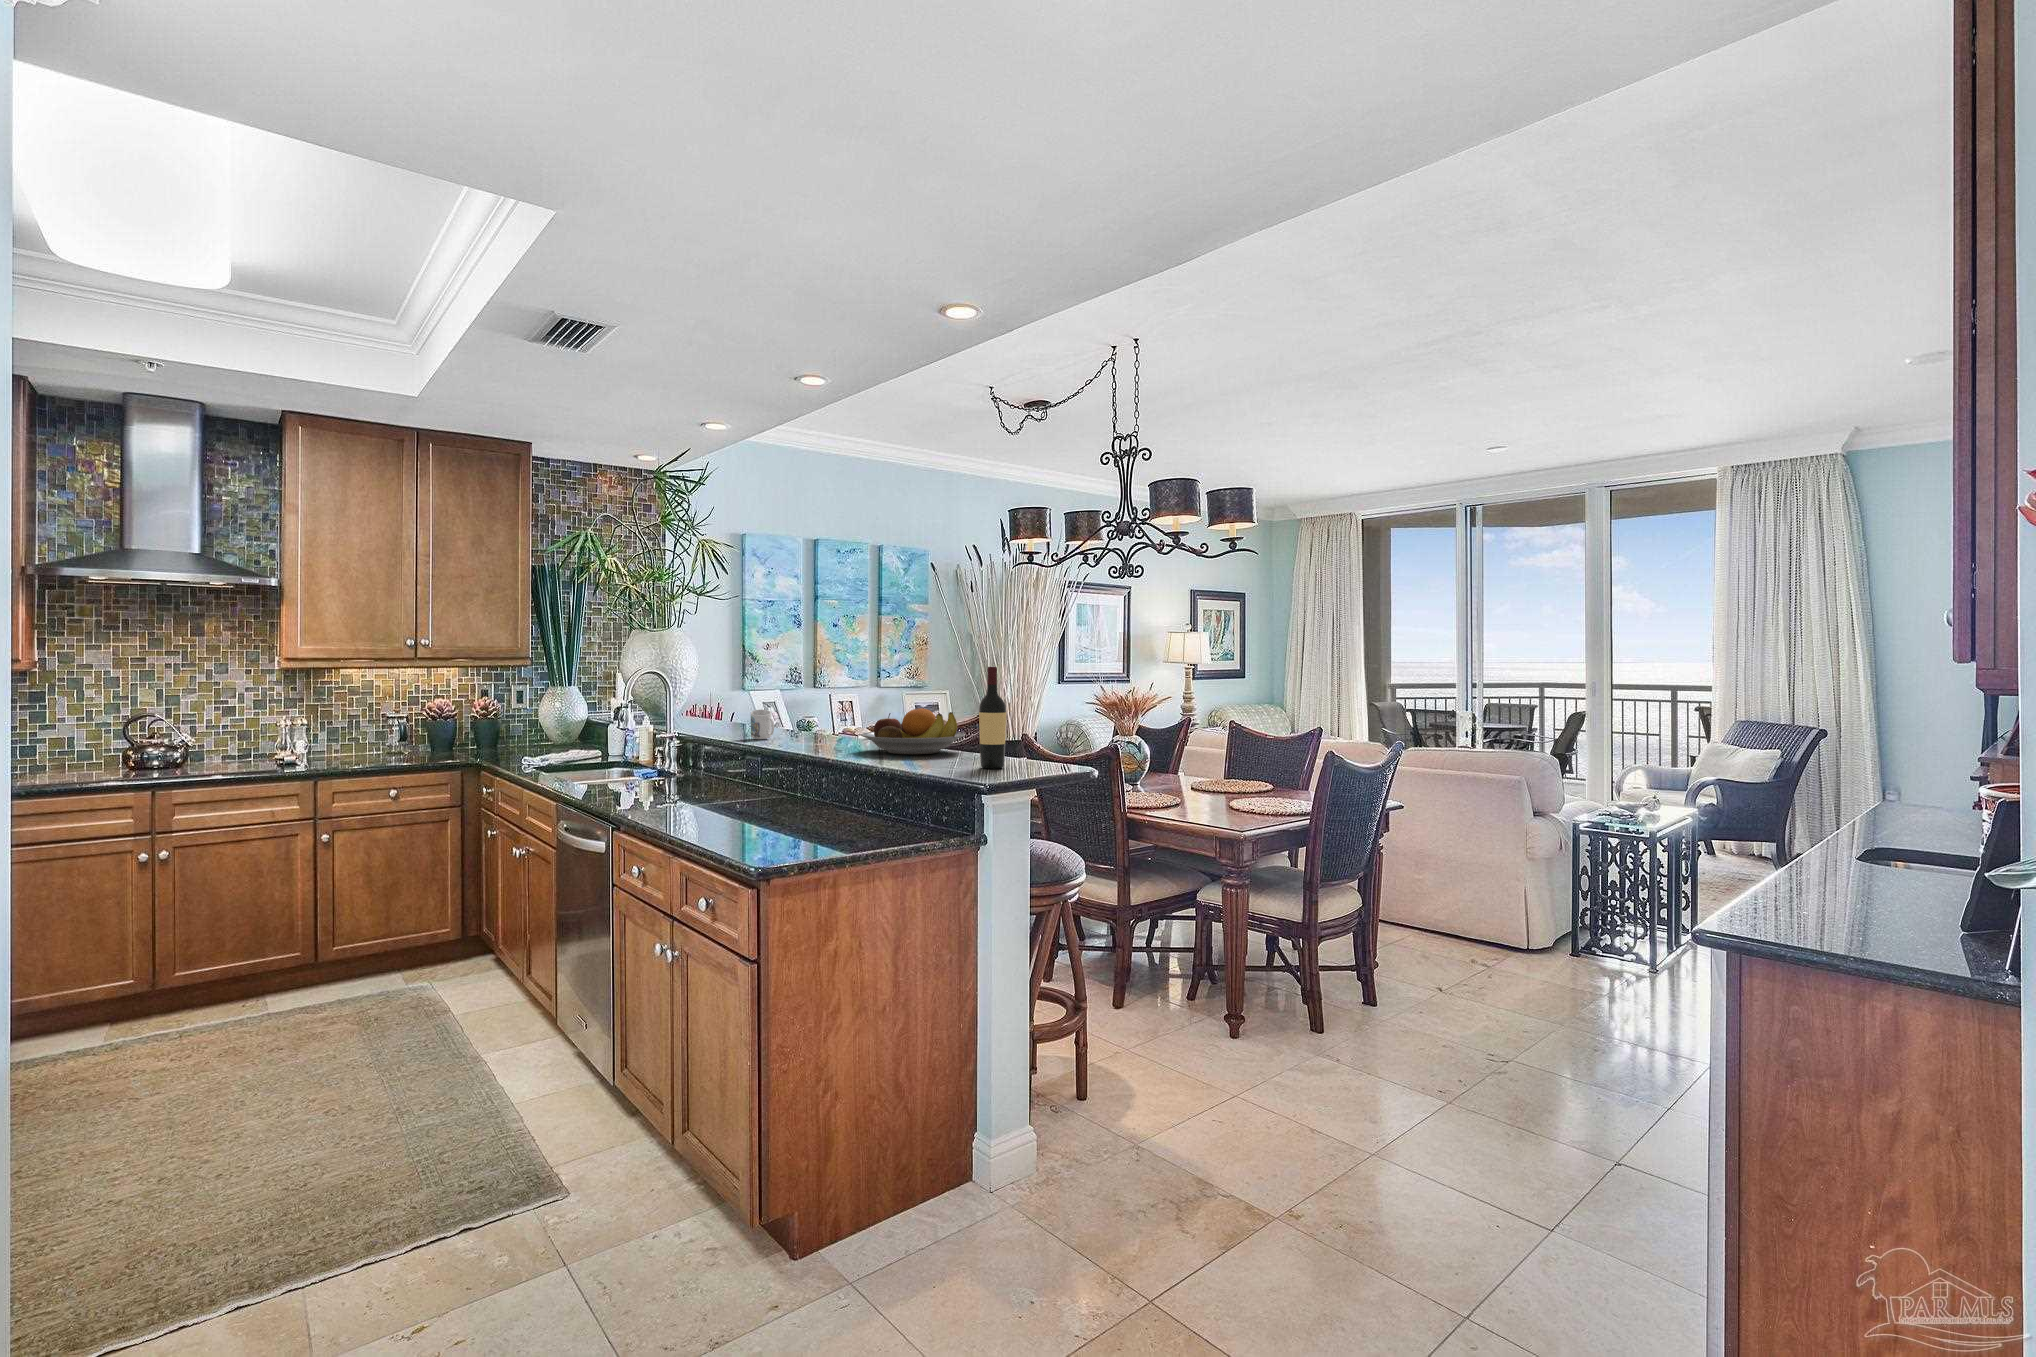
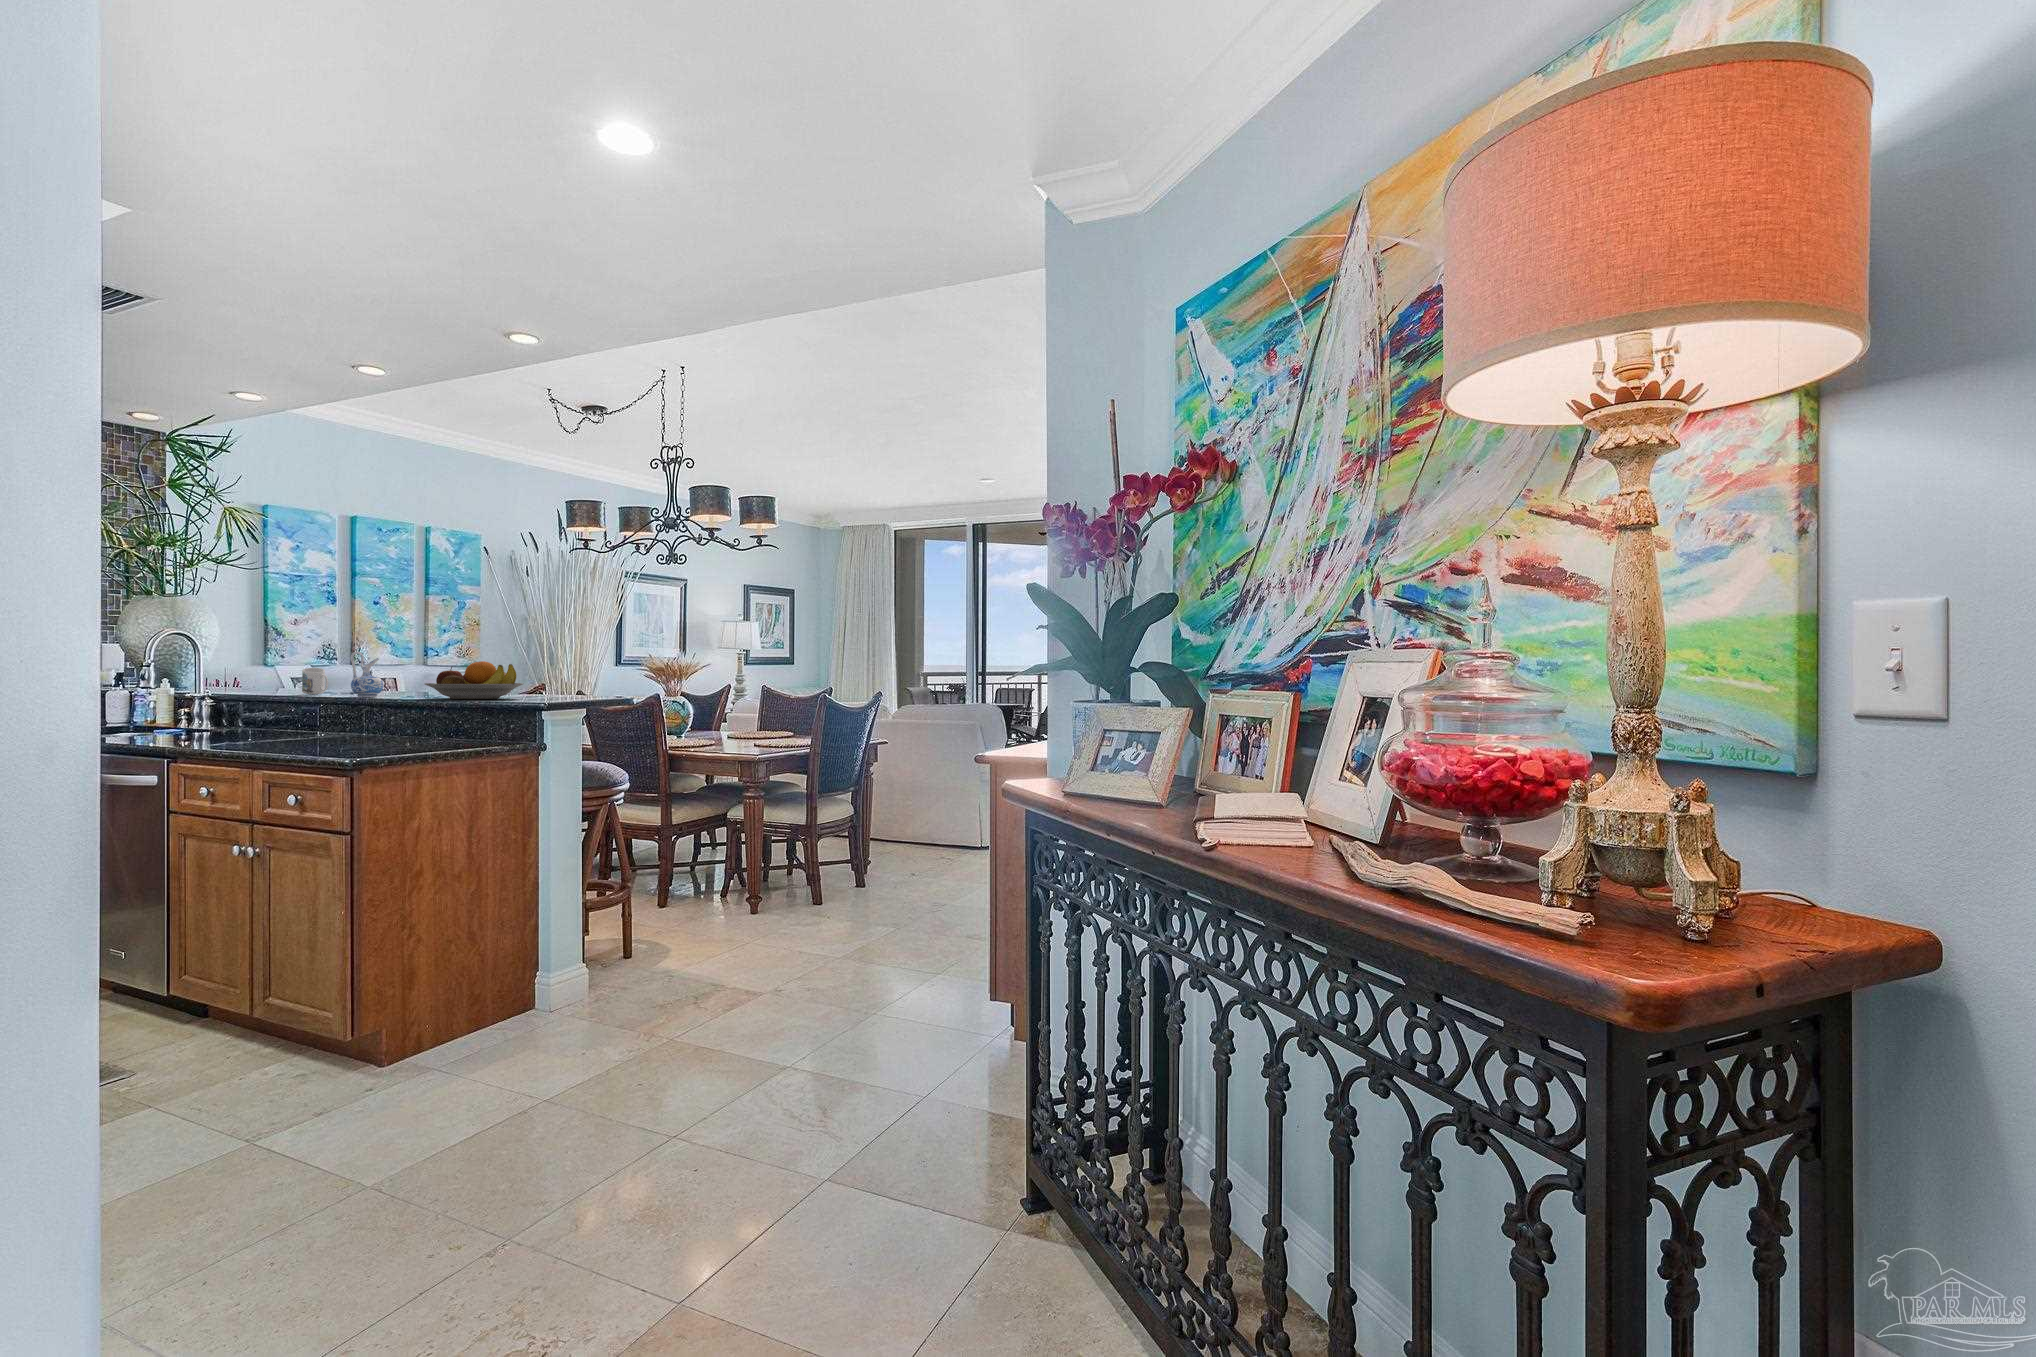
wine bottle: present [979,667,1006,769] -> none [537,623,561,703]
ceramic pitcher: none [791,695,822,747] -> present [351,652,383,697]

